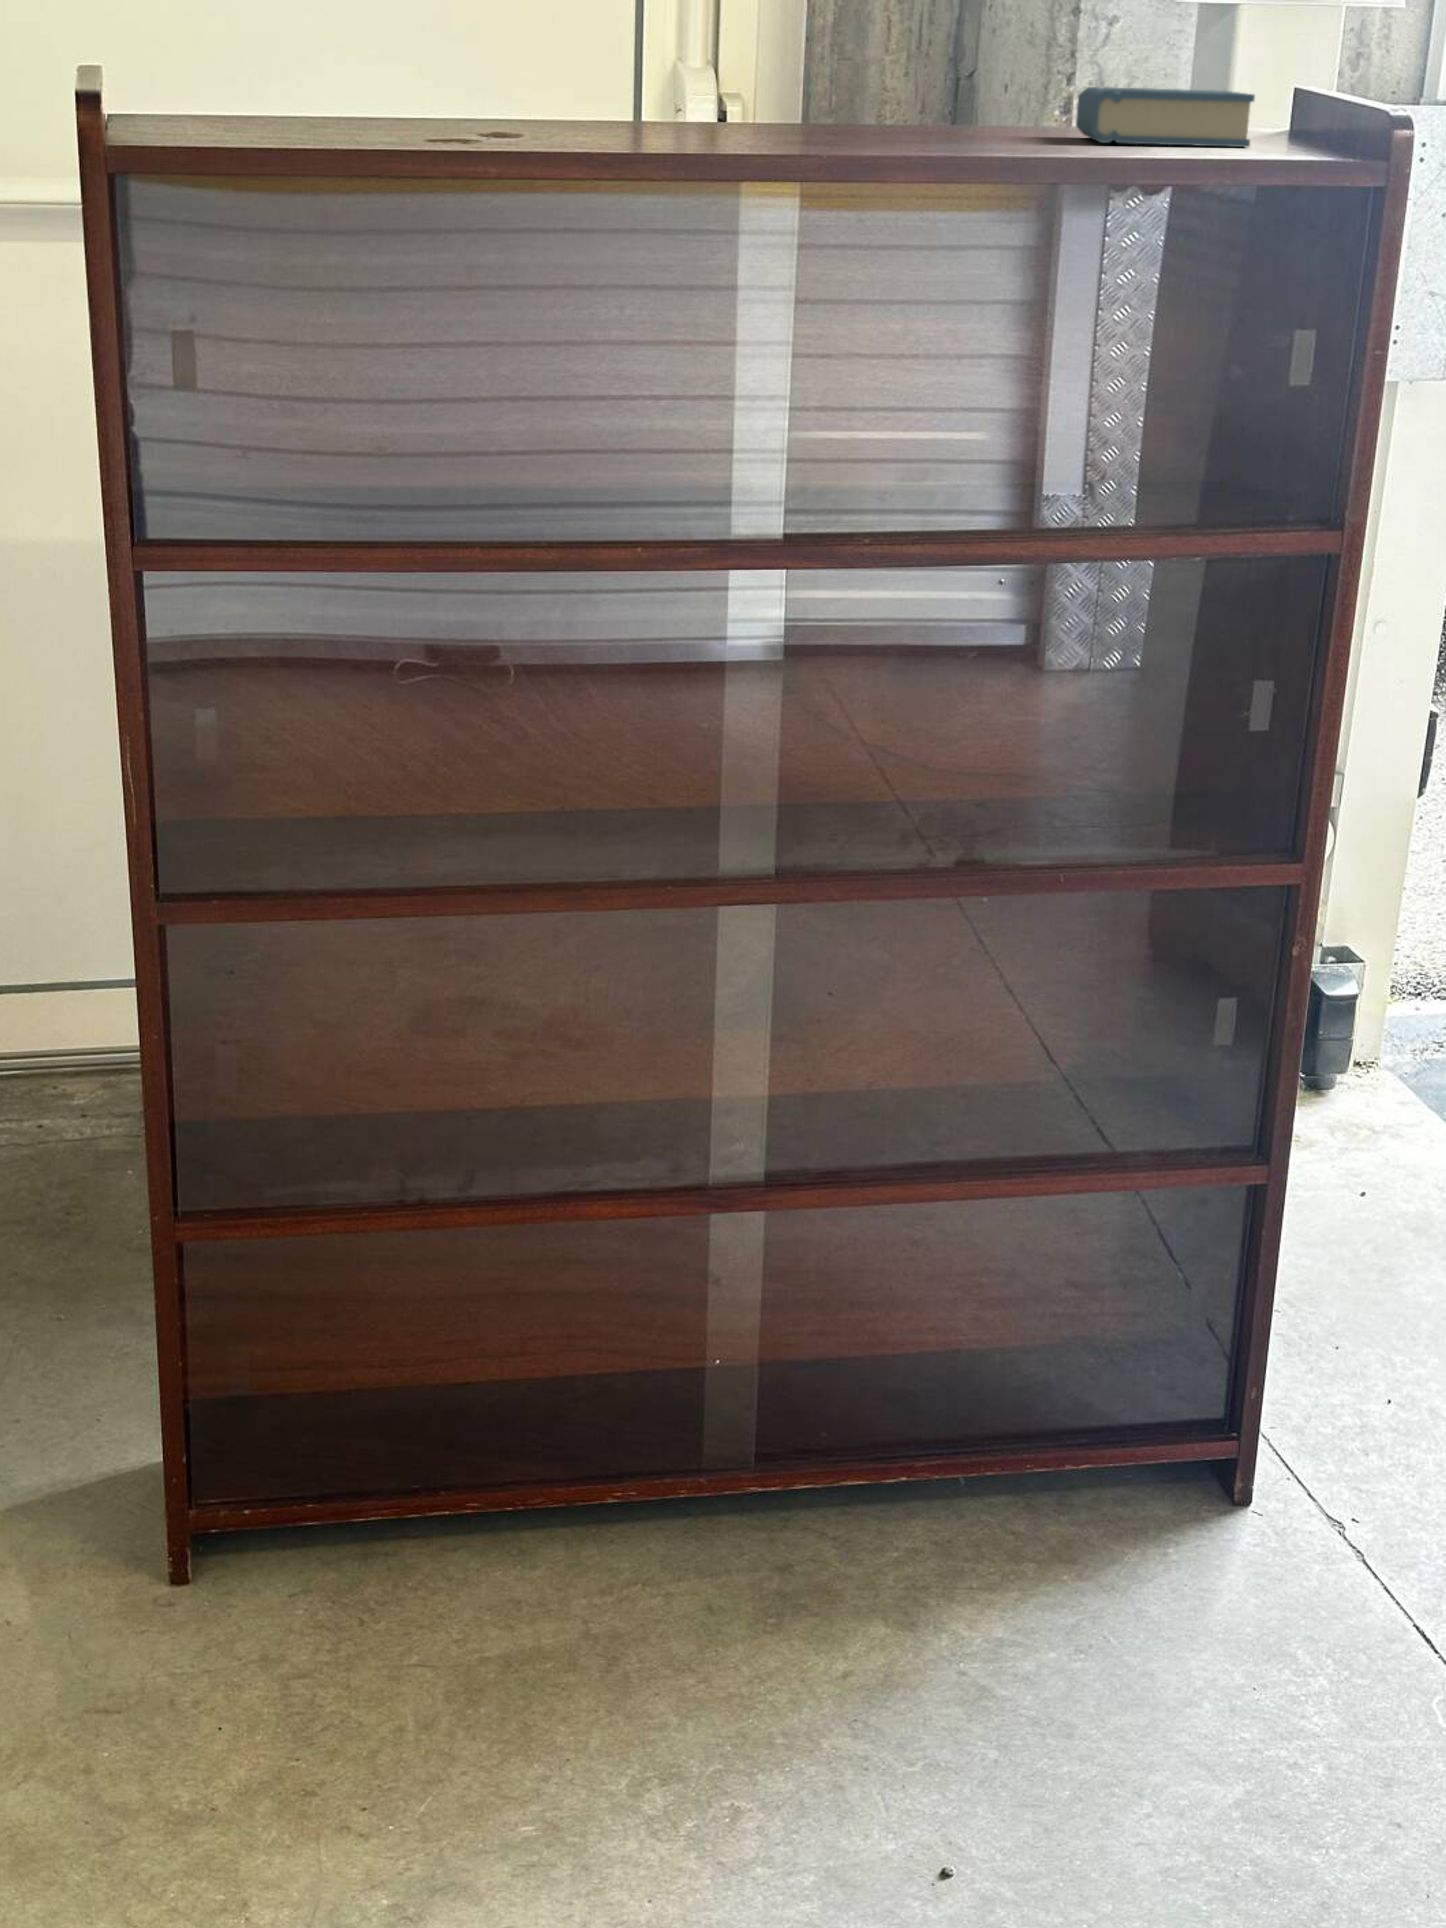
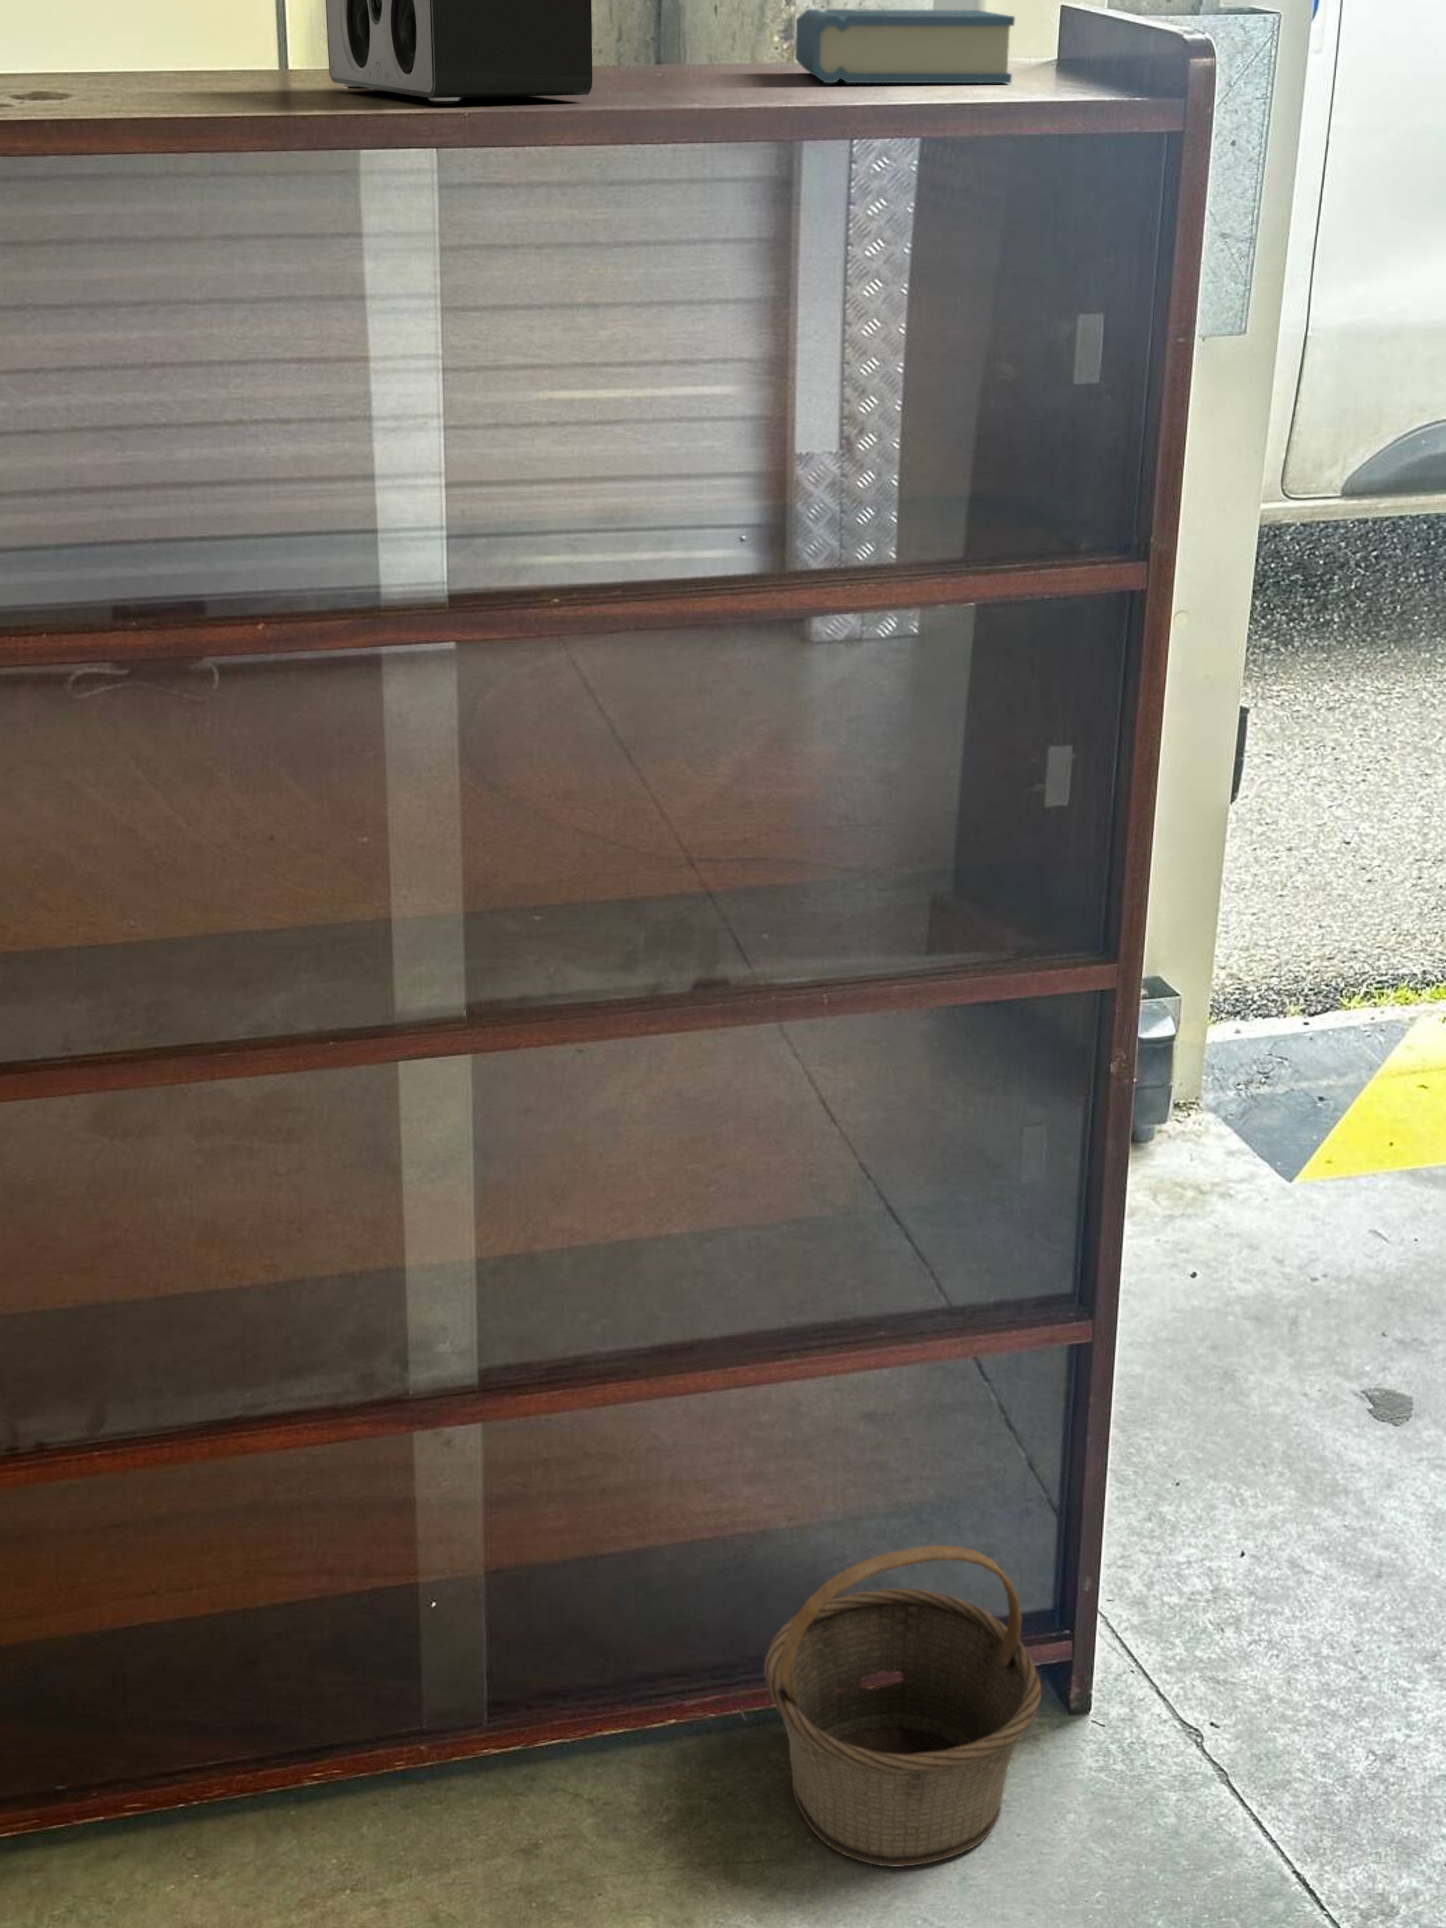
speaker: none [713,36,927,147] -> present [326,0,592,104]
basket: none [981,1336,1210,1598] -> present [764,1545,1041,1867]

